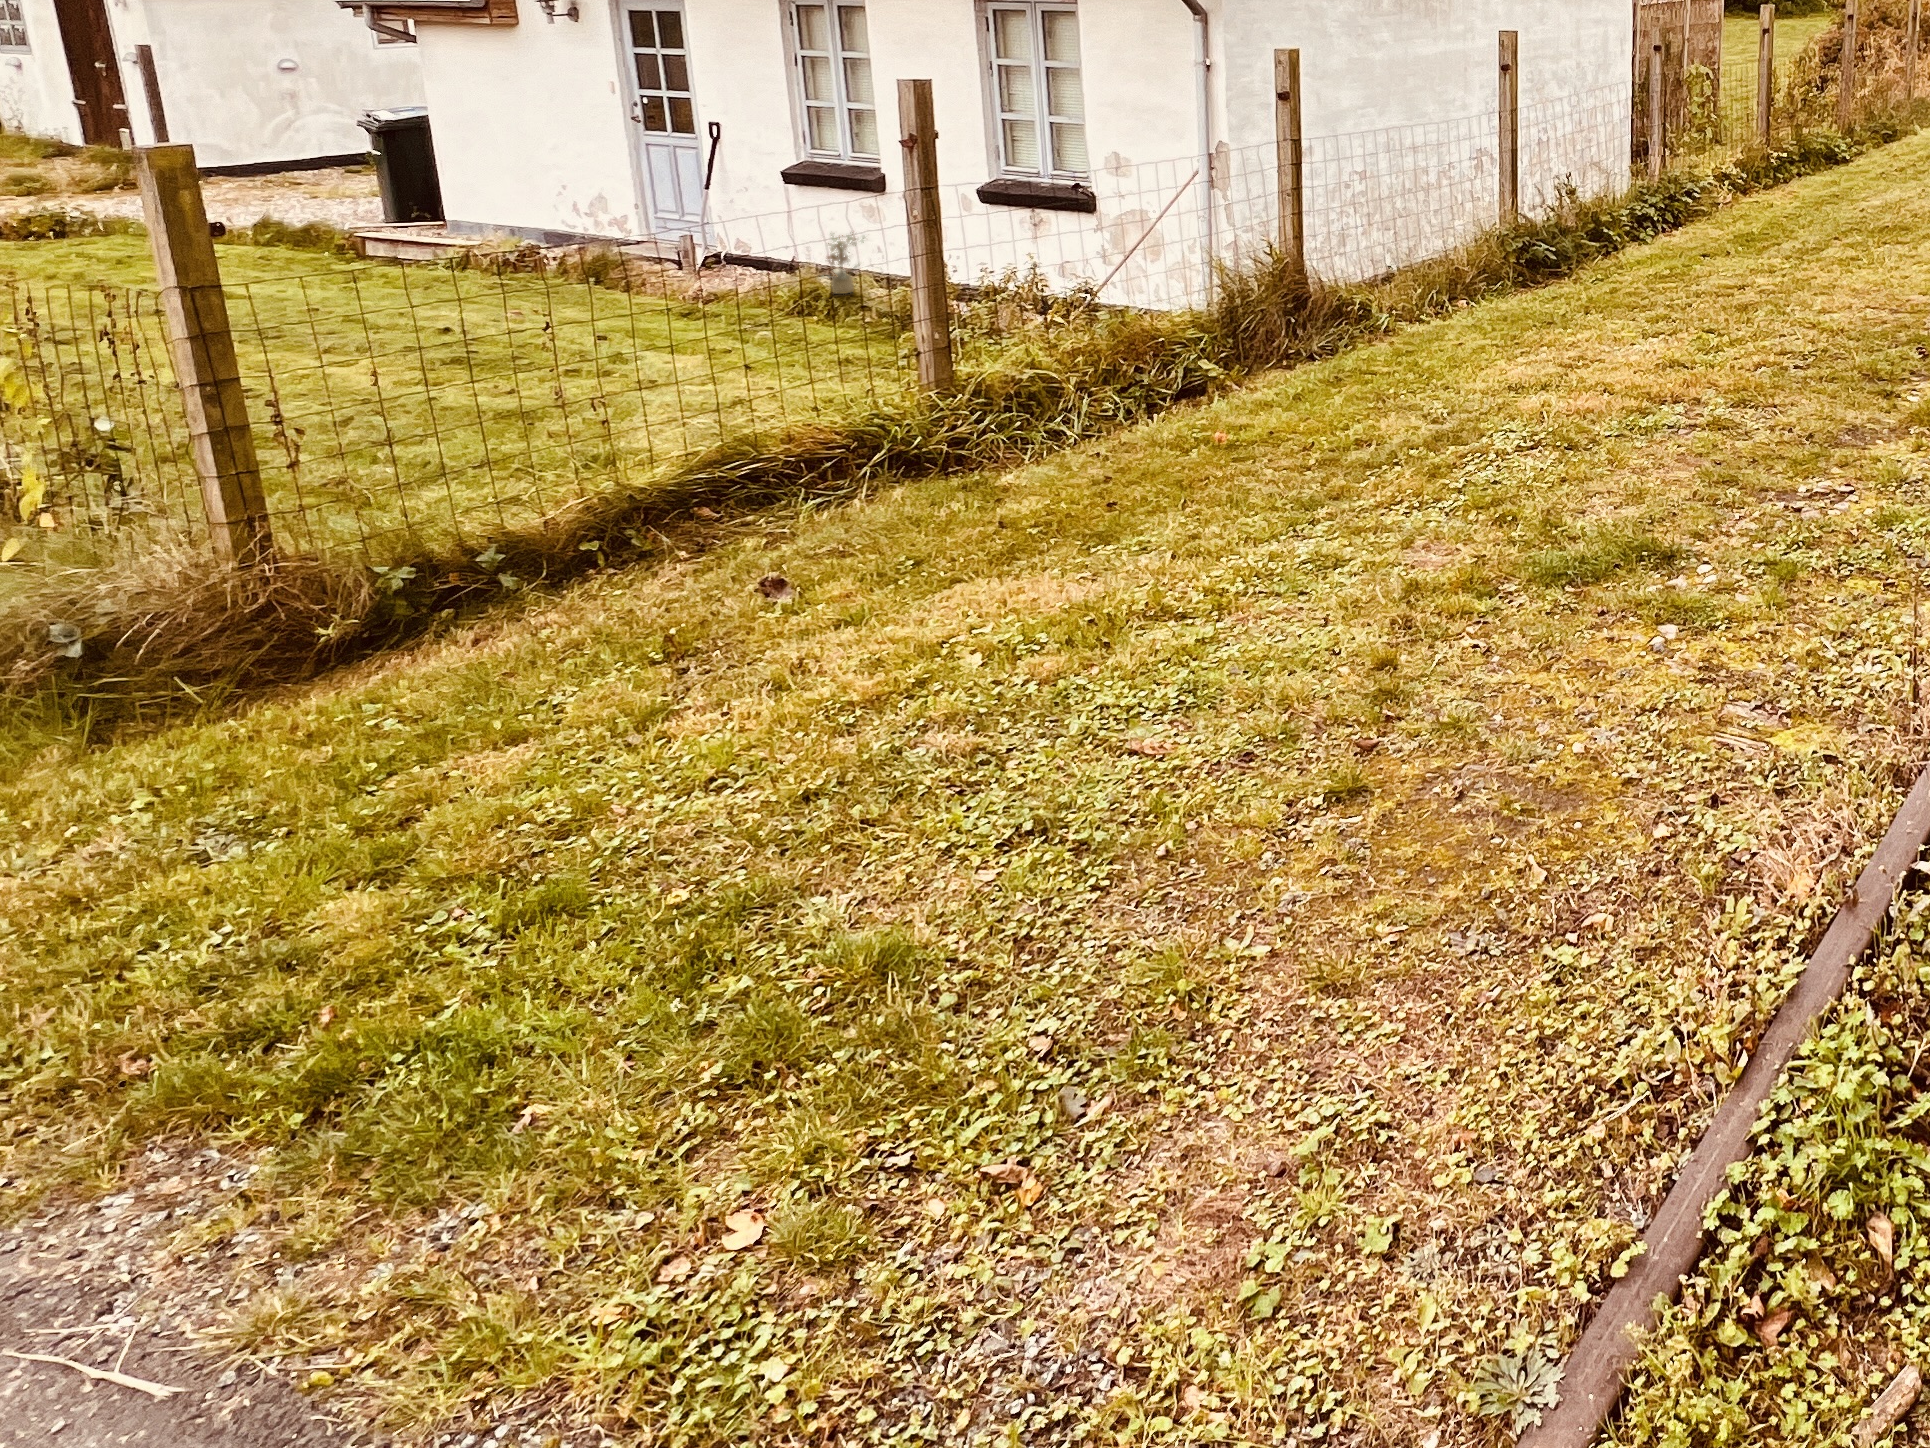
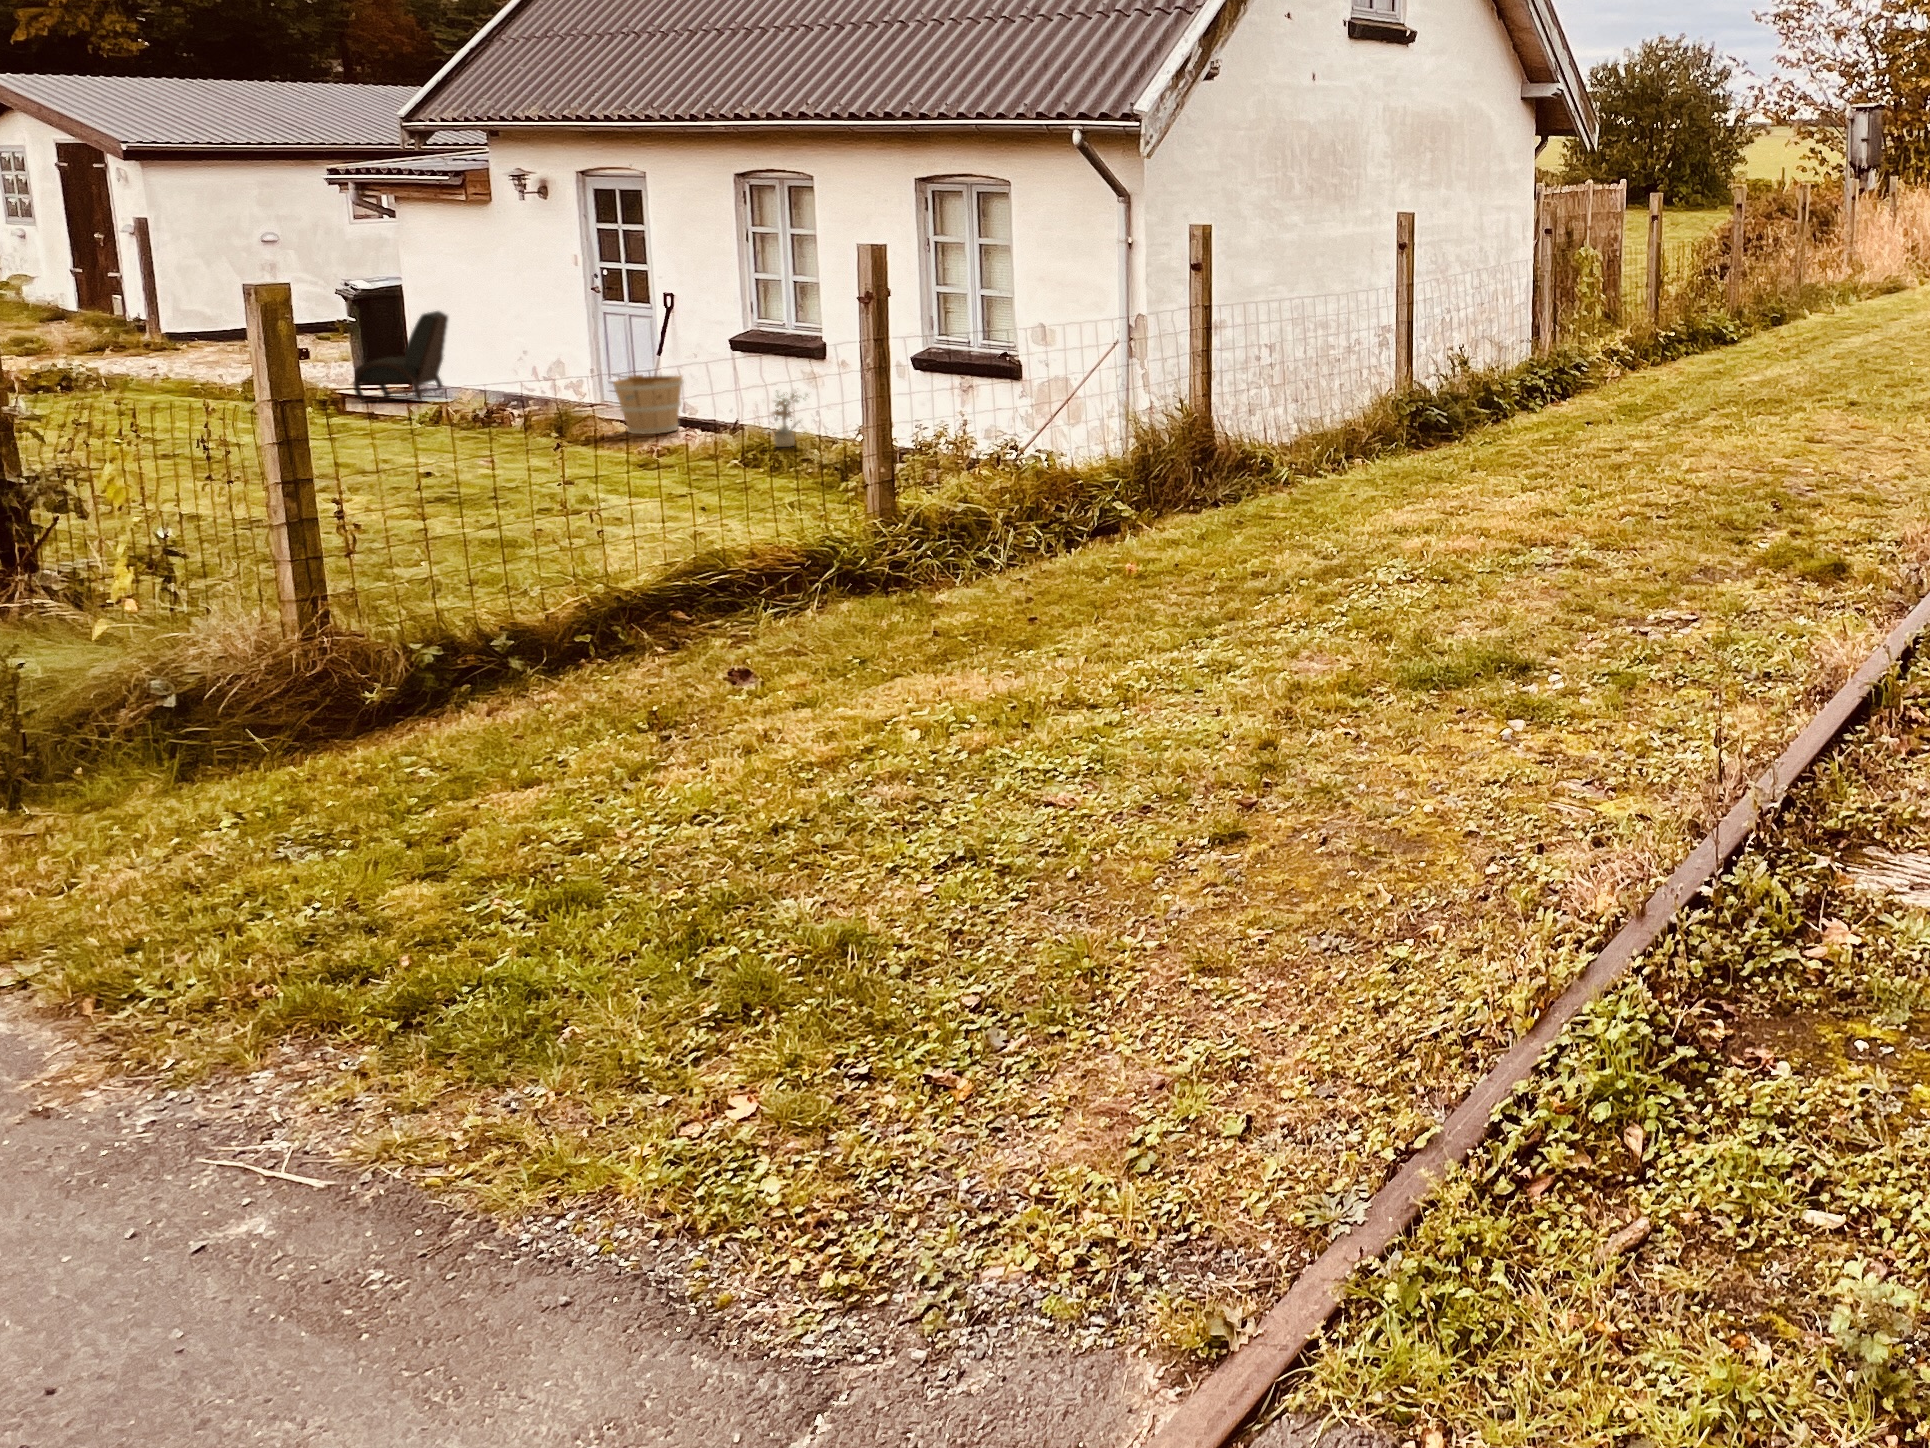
lounge chair: none [374,148,484,252] -> present [353,311,448,402]
wooden bucket: none [653,216,731,282] -> present [613,375,683,434]

